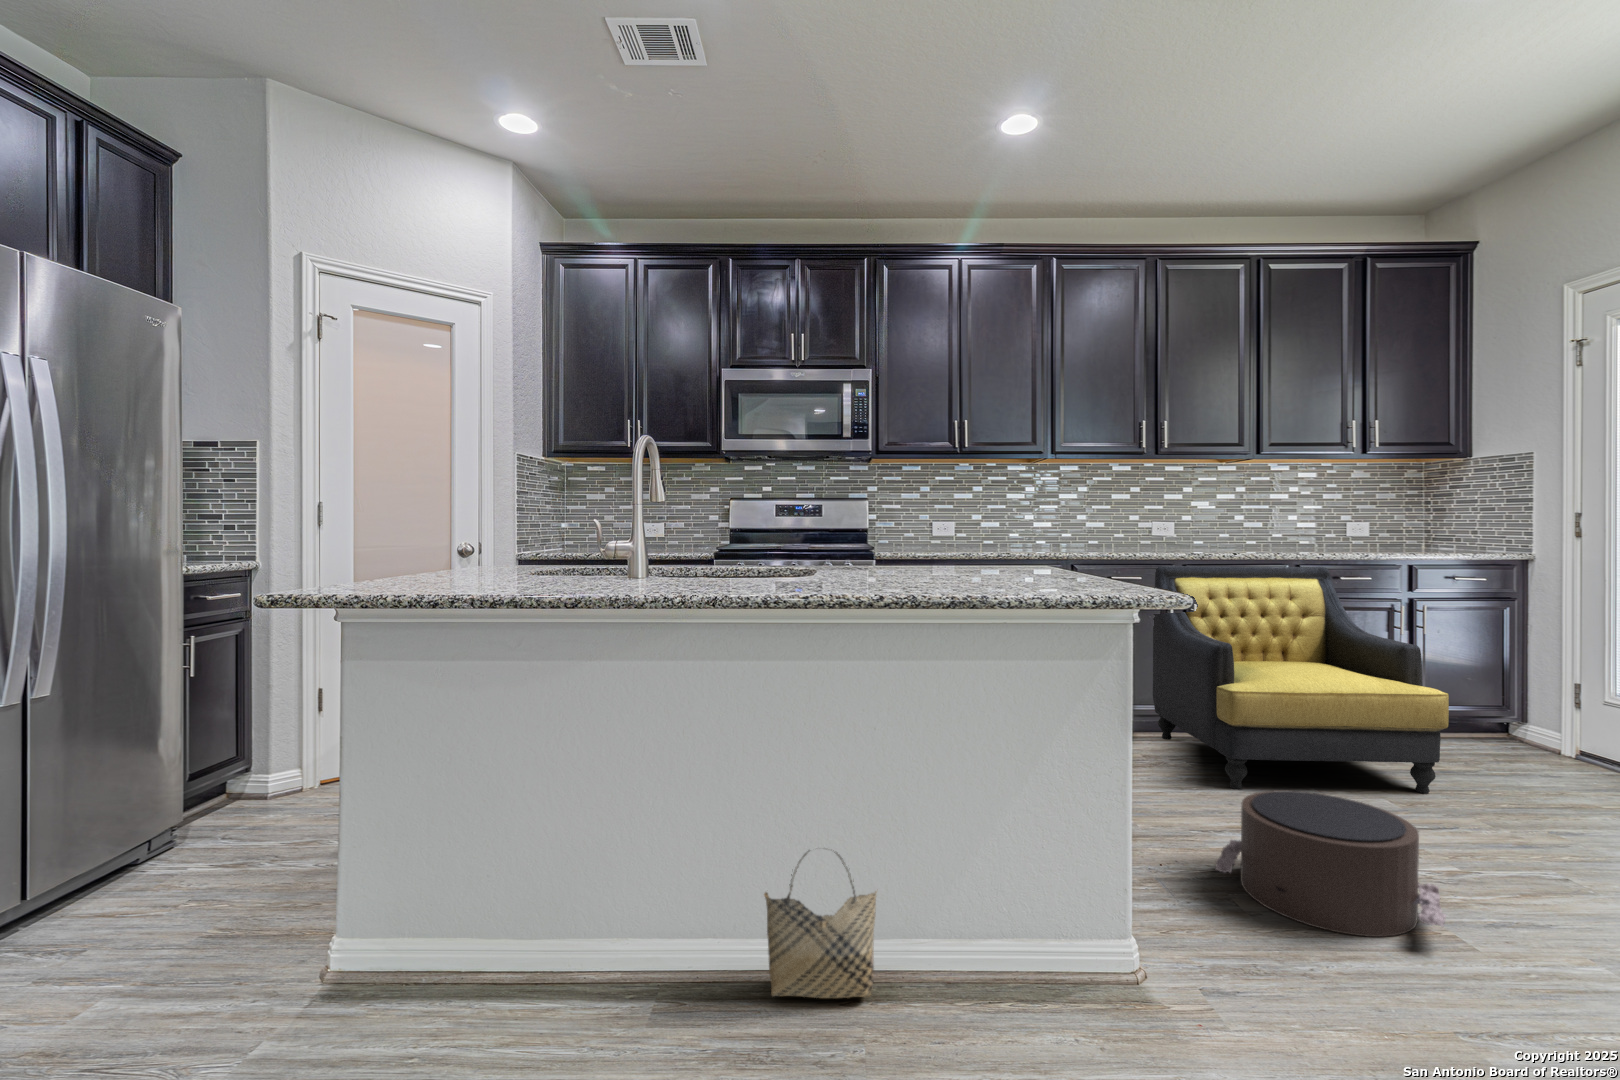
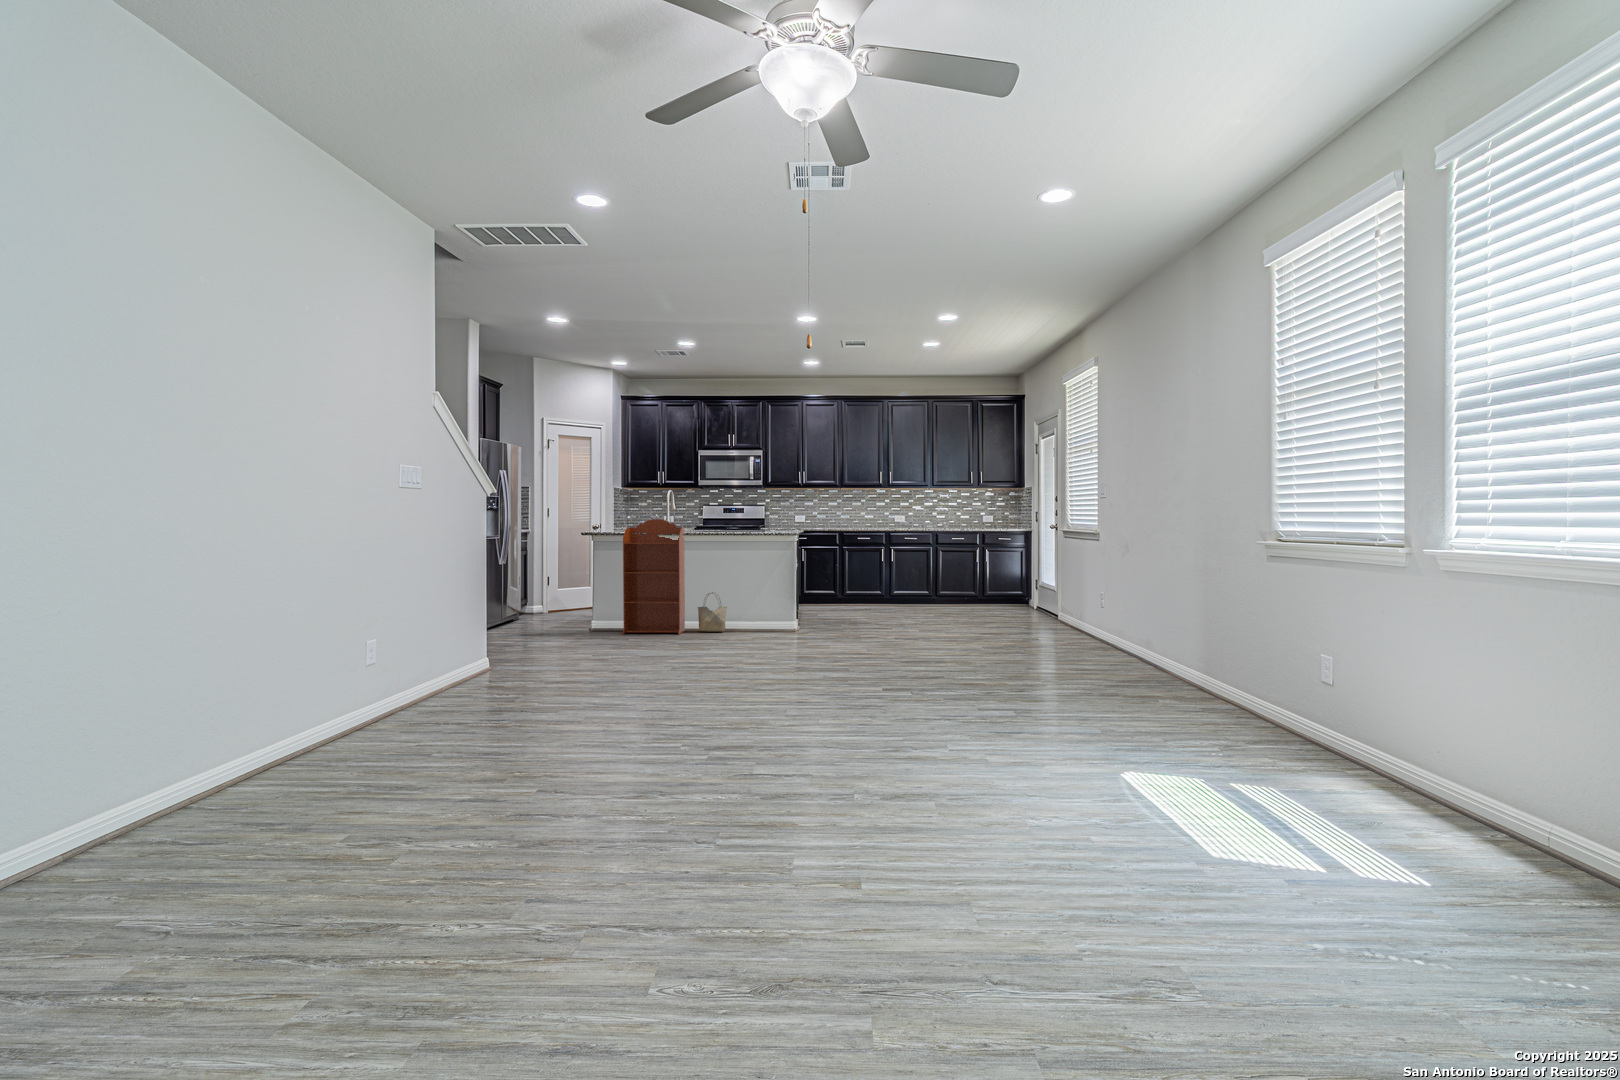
bookcase: none [448,544,711,1047] -> present [623,519,685,635]
armchair: present [1153,566,1449,794] -> none [879,534,960,615]
pouf: present [1216,791,1446,937] -> none [837,599,895,629]

